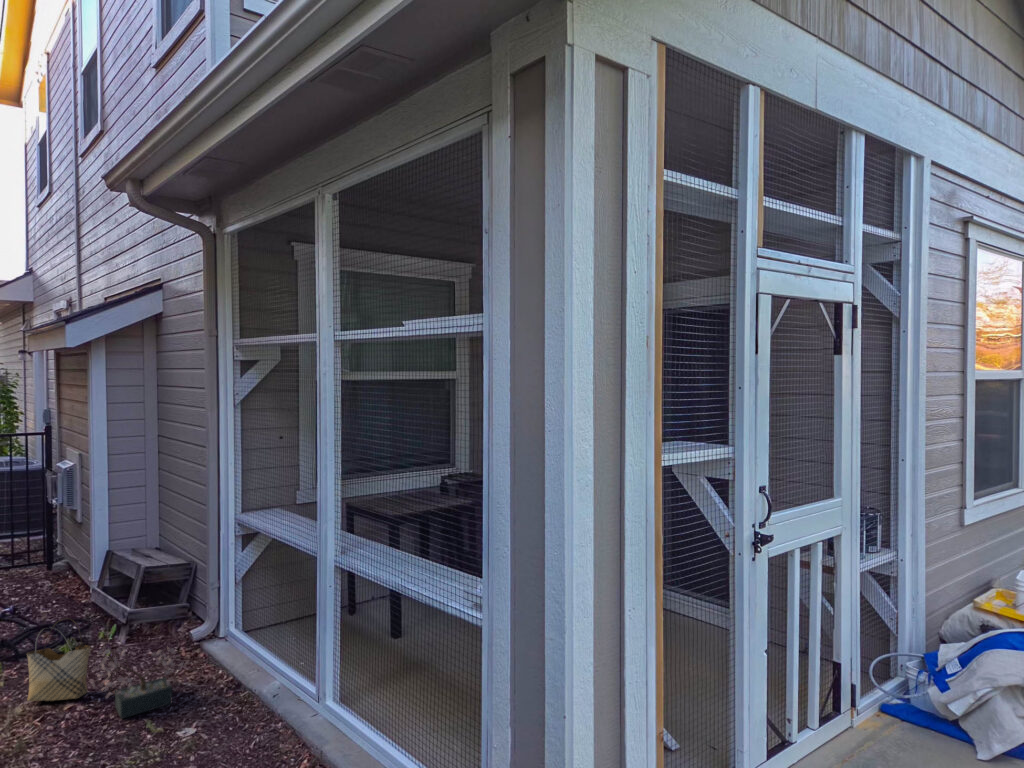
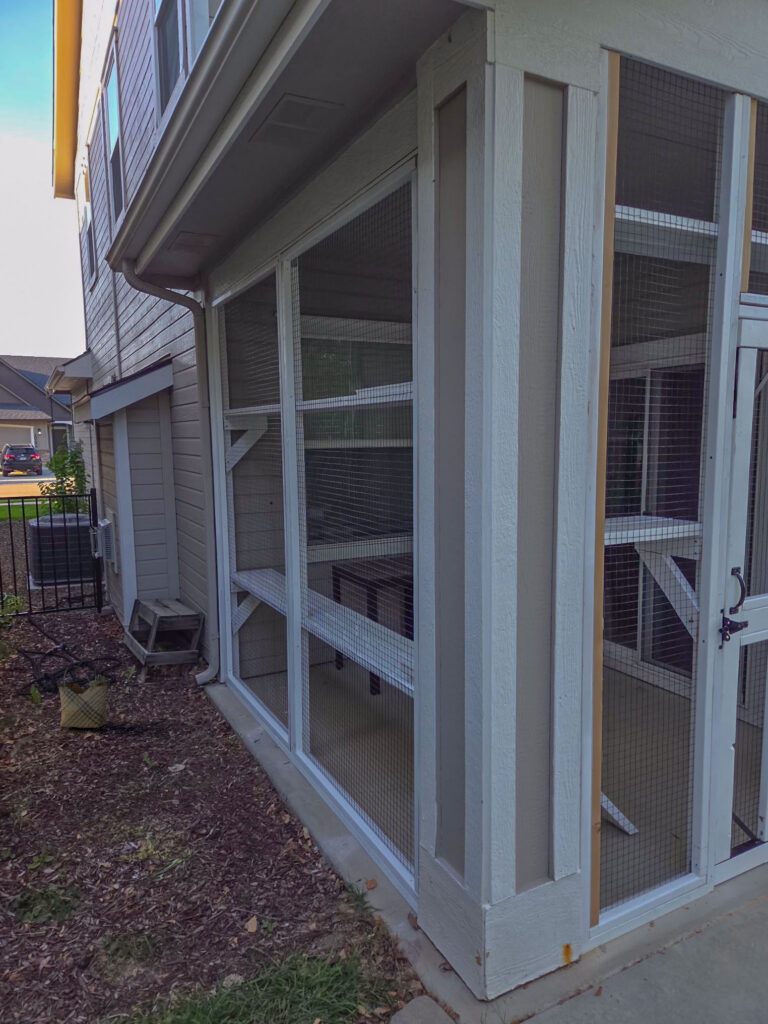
decorative plant: present [92,647,183,718] -> none [105,685,181,749]

